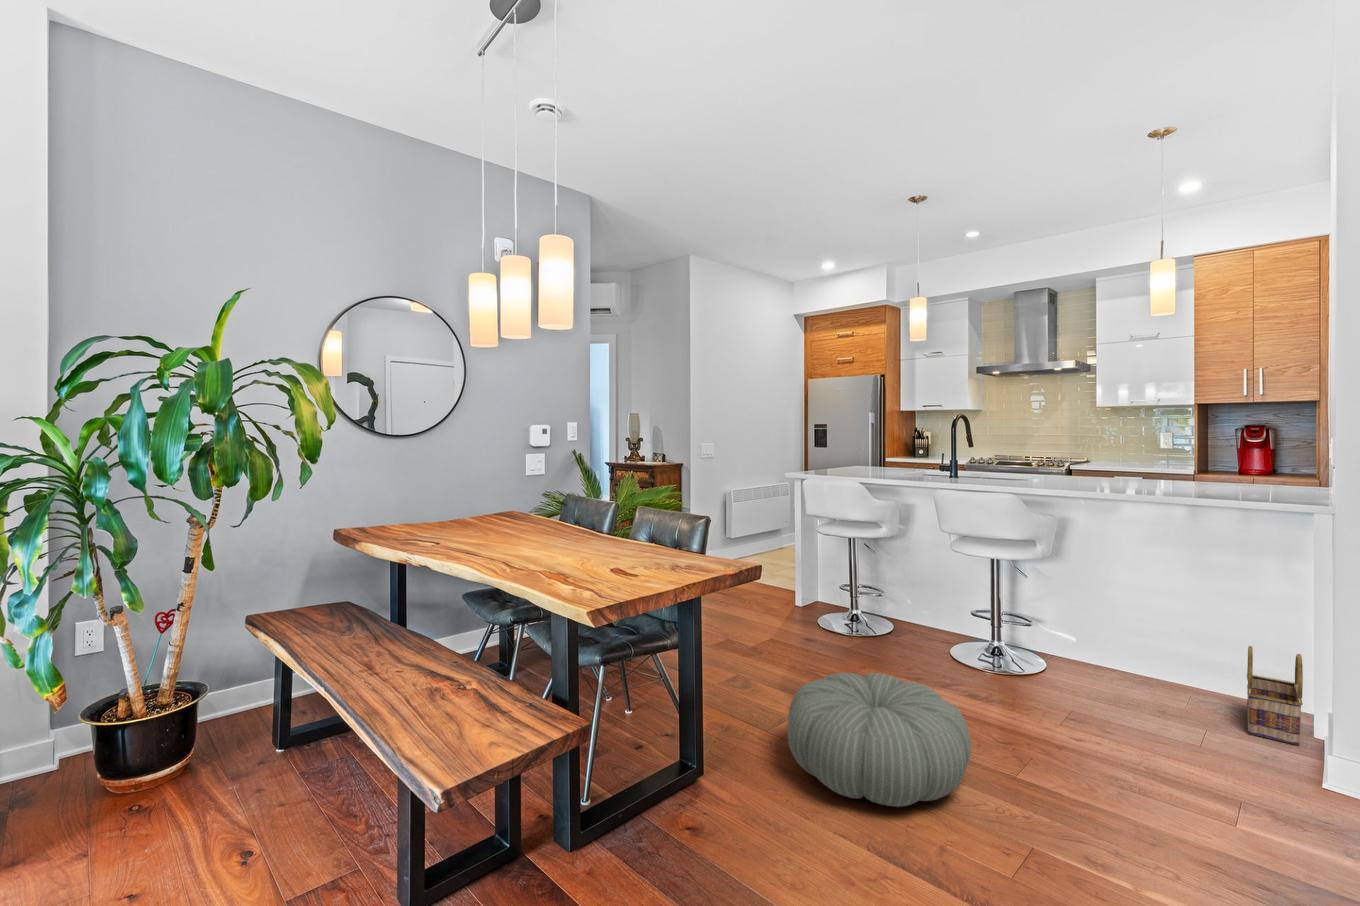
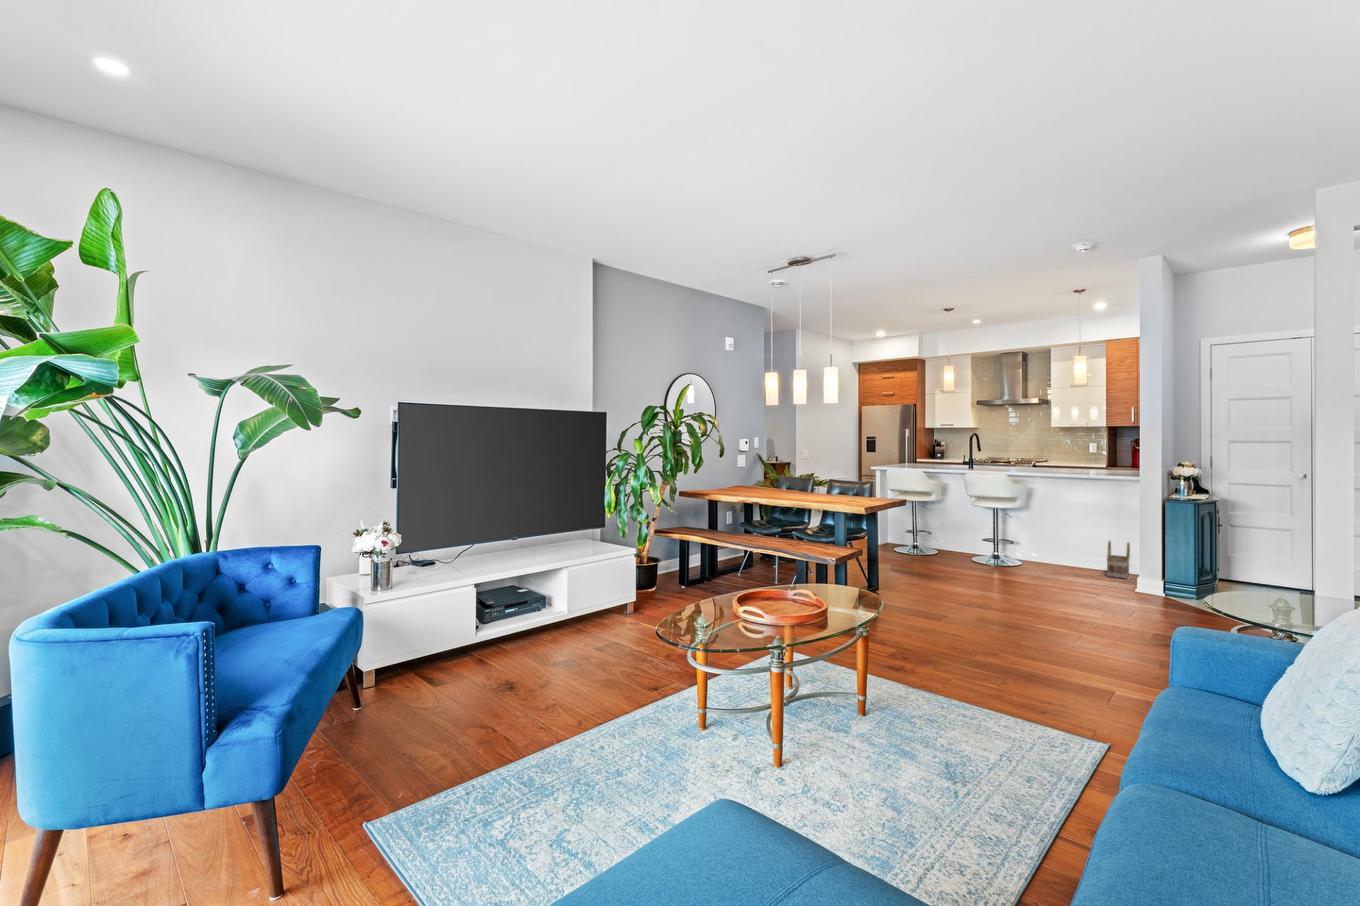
pouf: present [787,673,971,807] -> none [912,551,991,592]

